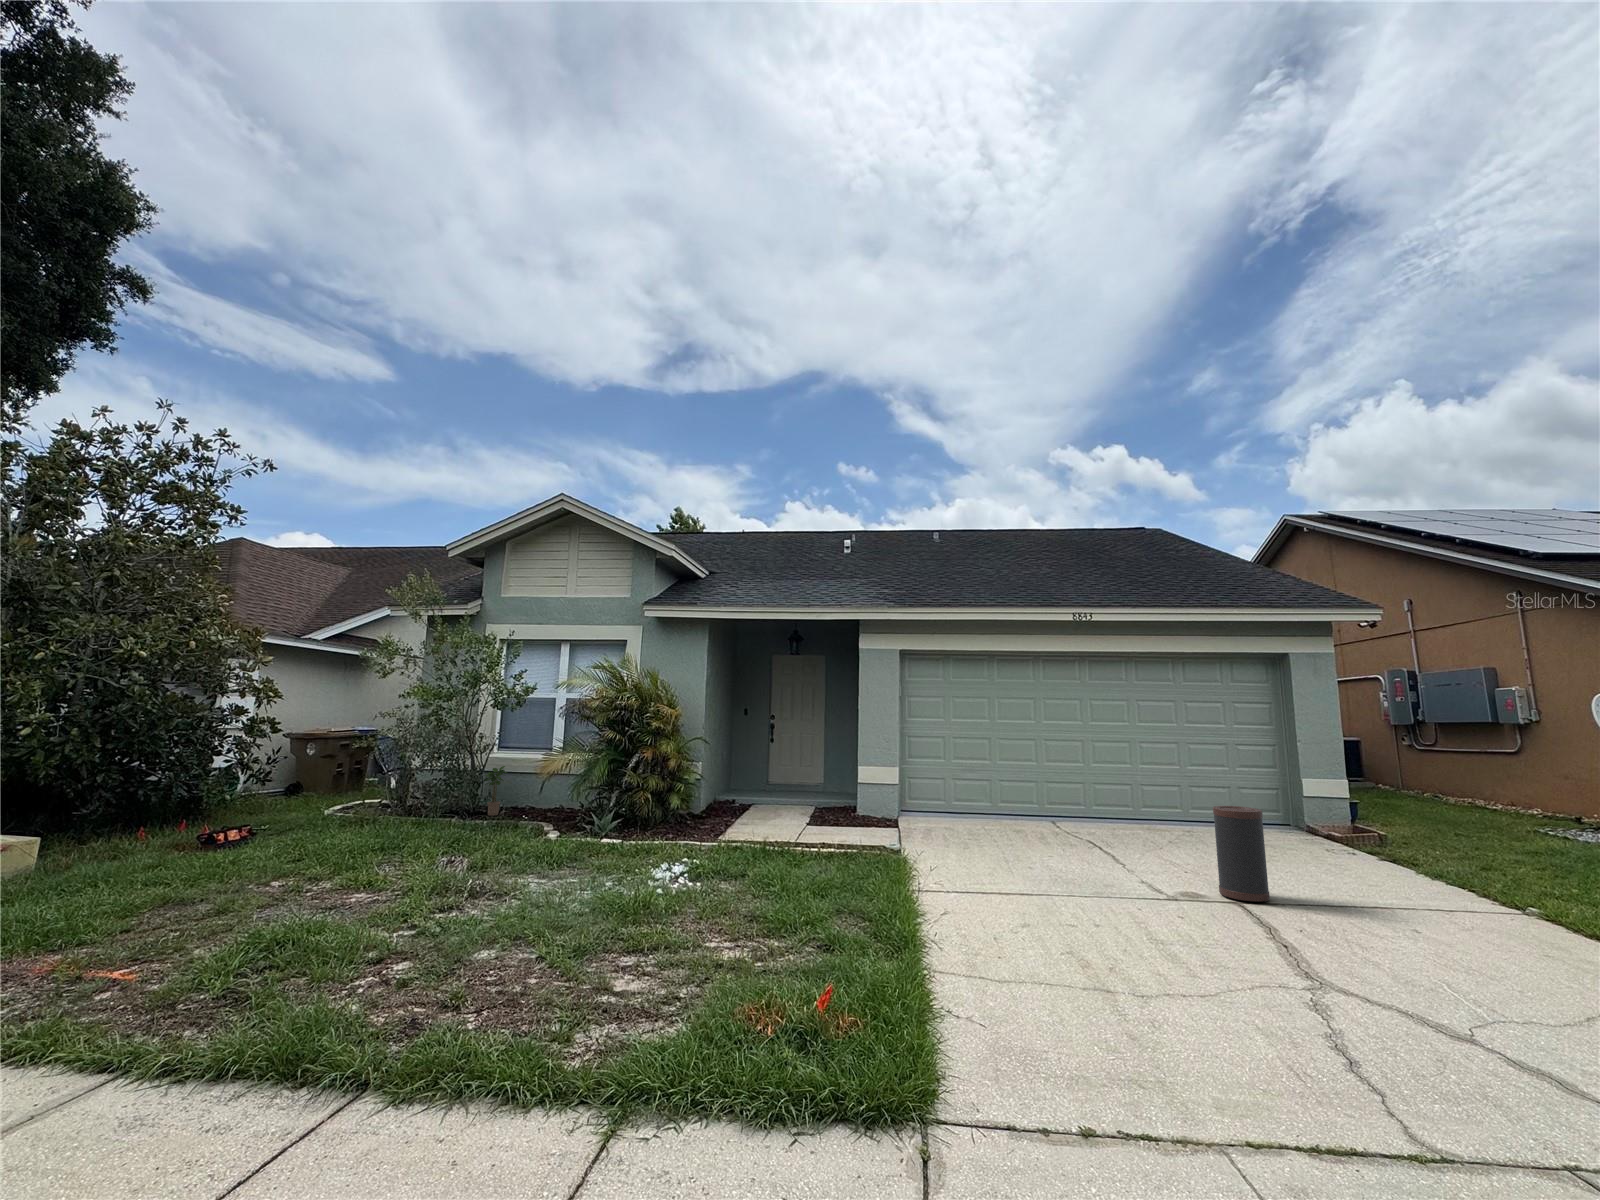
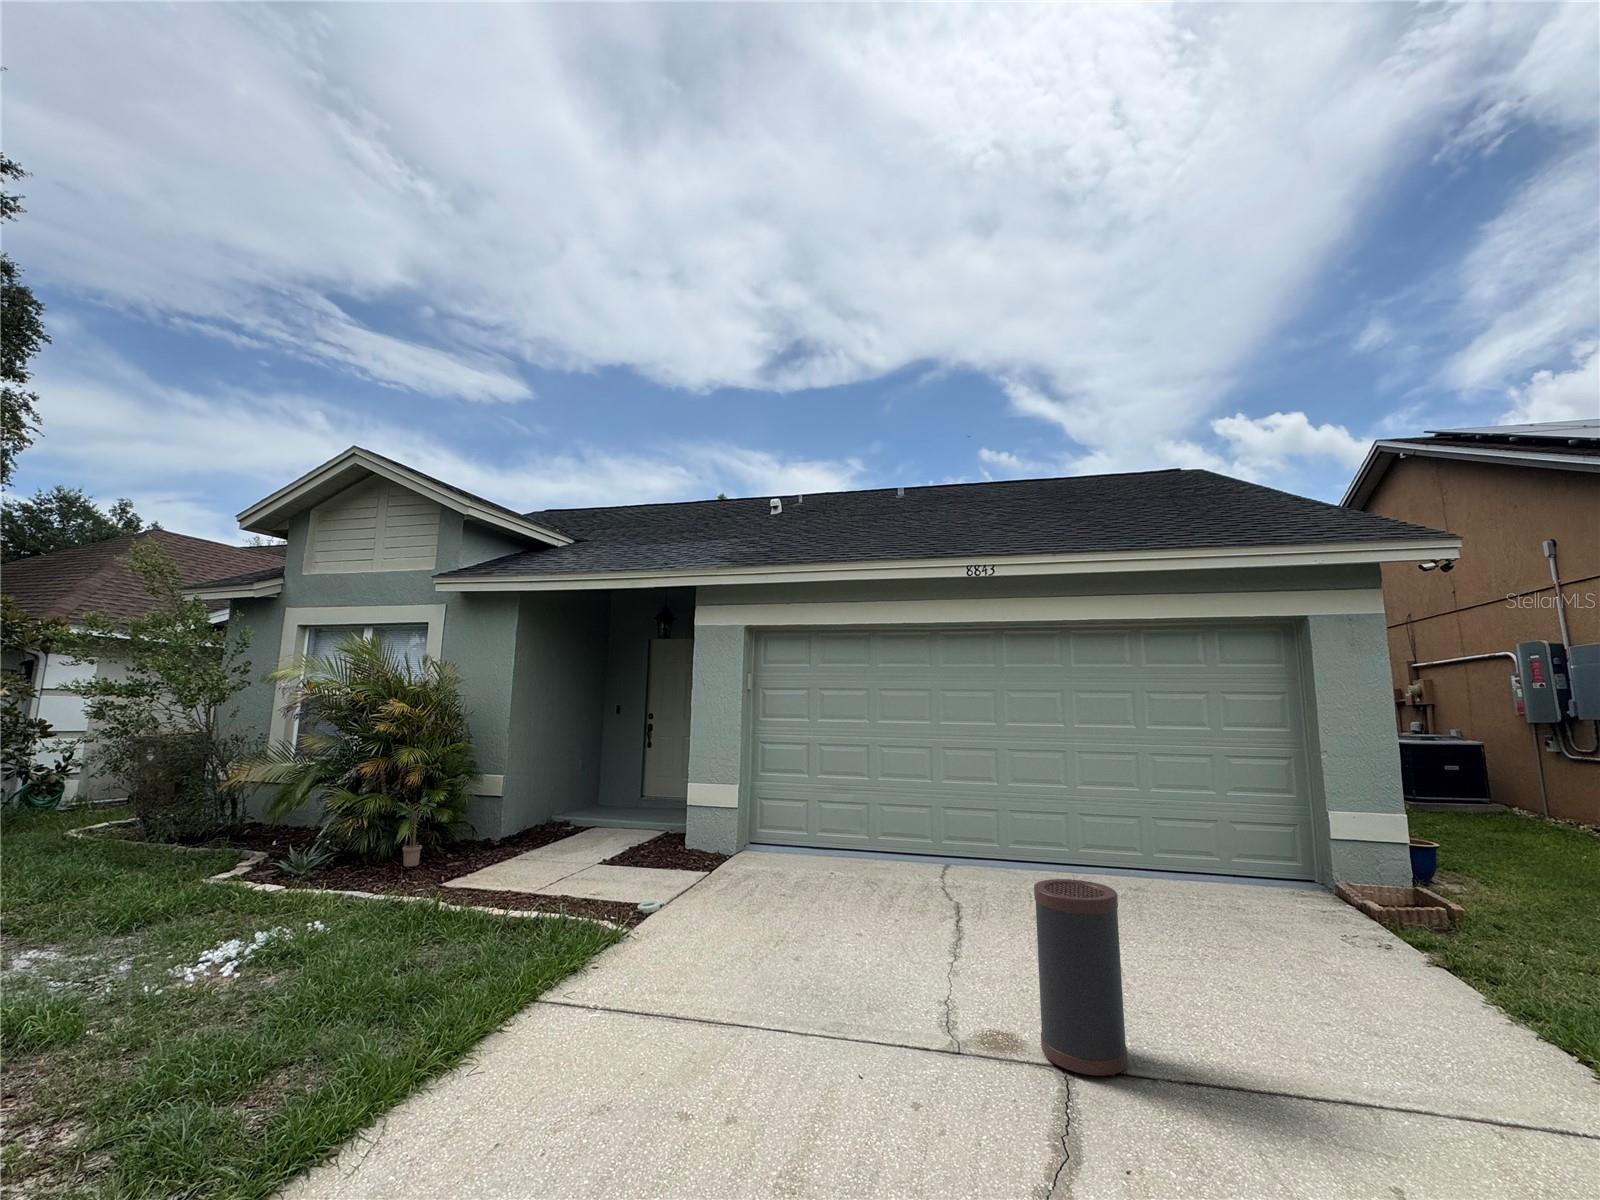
potted plant: present [484,766,507,816] -> present [393,796,440,867]

